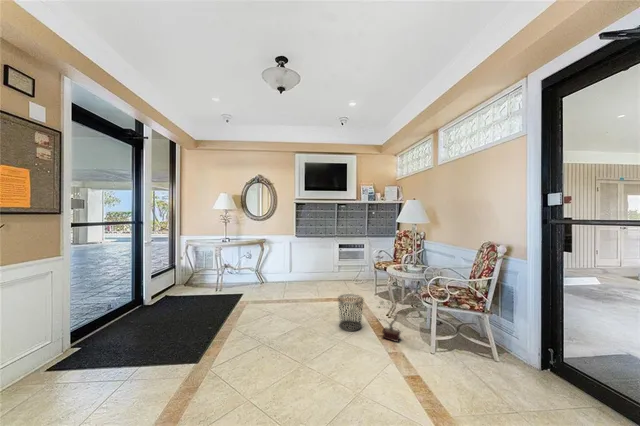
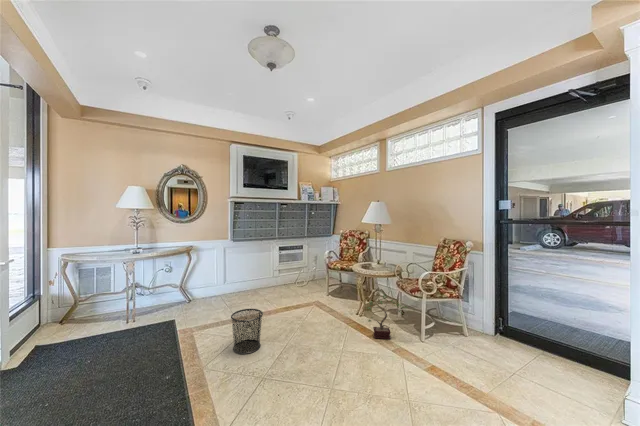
waste bin: present [338,294,363,331] -> present [231,309,263,354]

